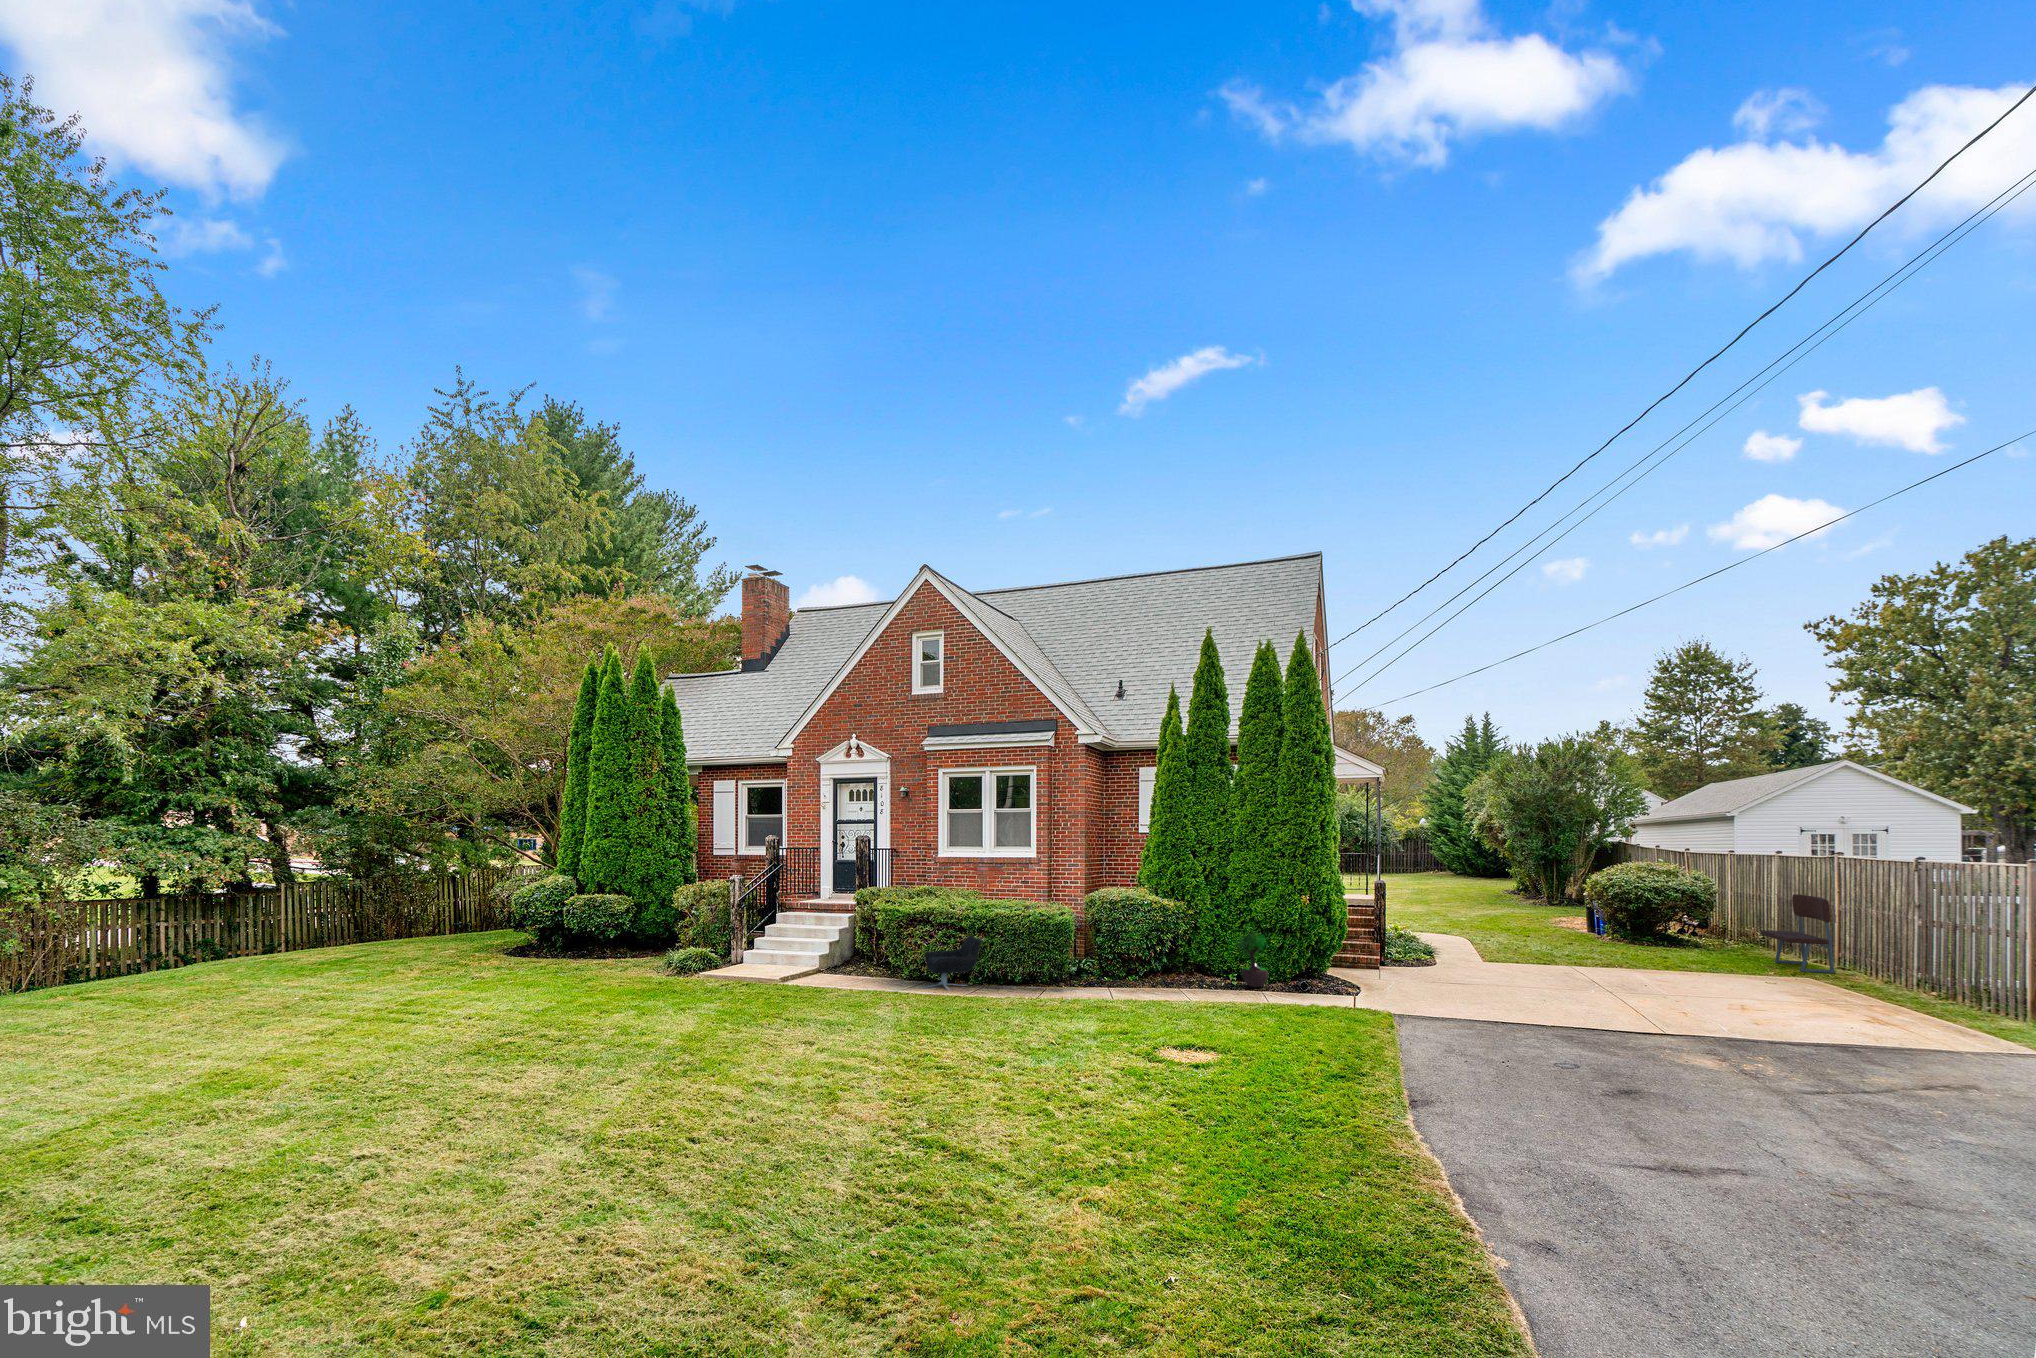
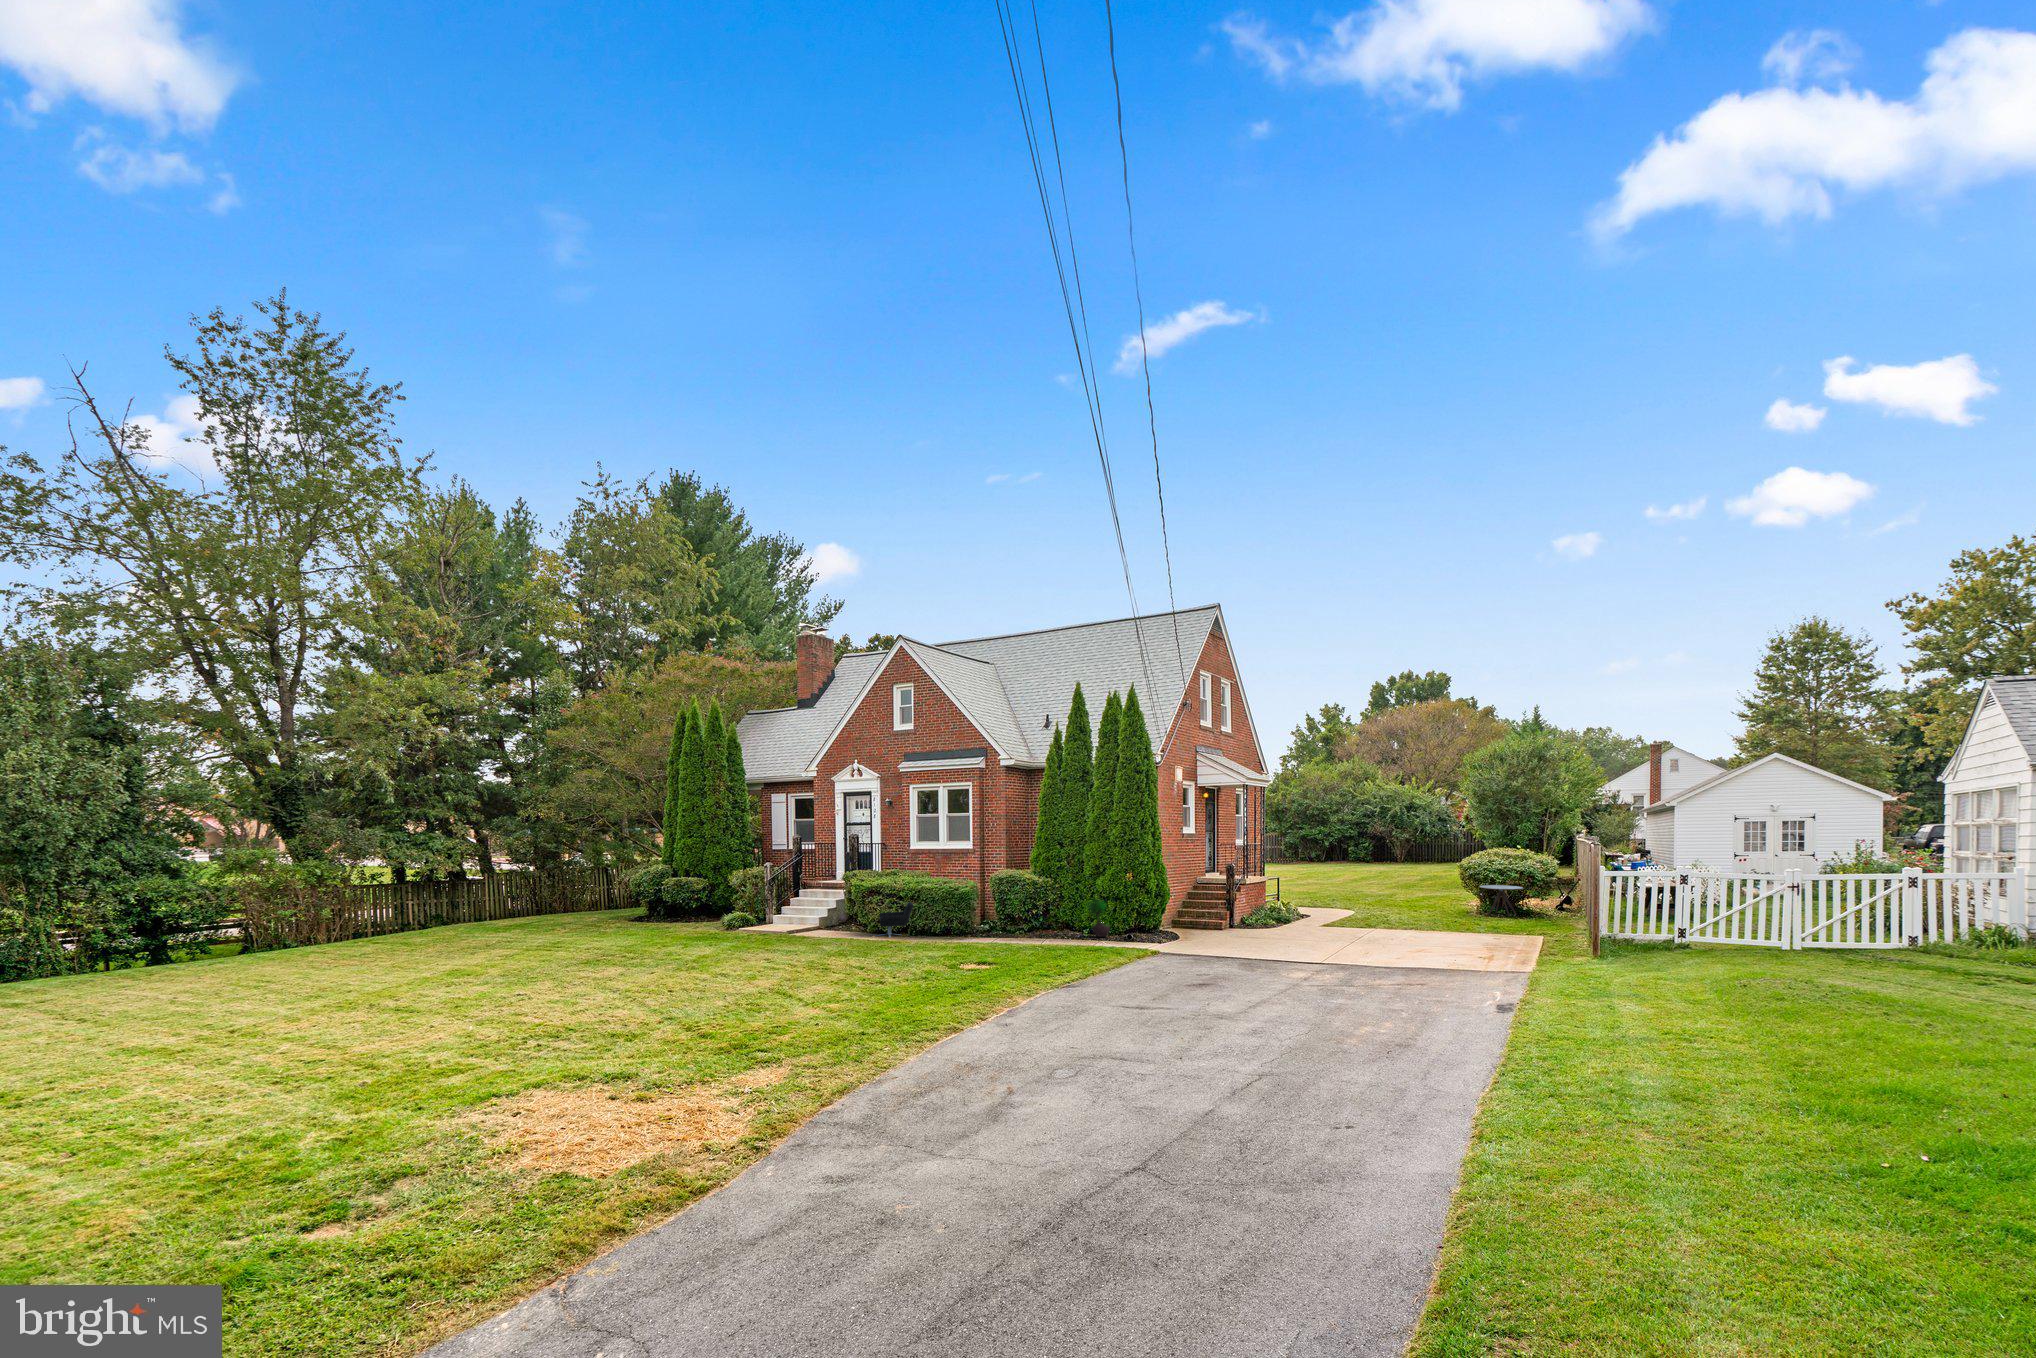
bench: present [1760,894,1836,974] -> none [1542,872,1579,932]
round table: none [1638,909,1698,949] -> present [1479,885,1523,916]

